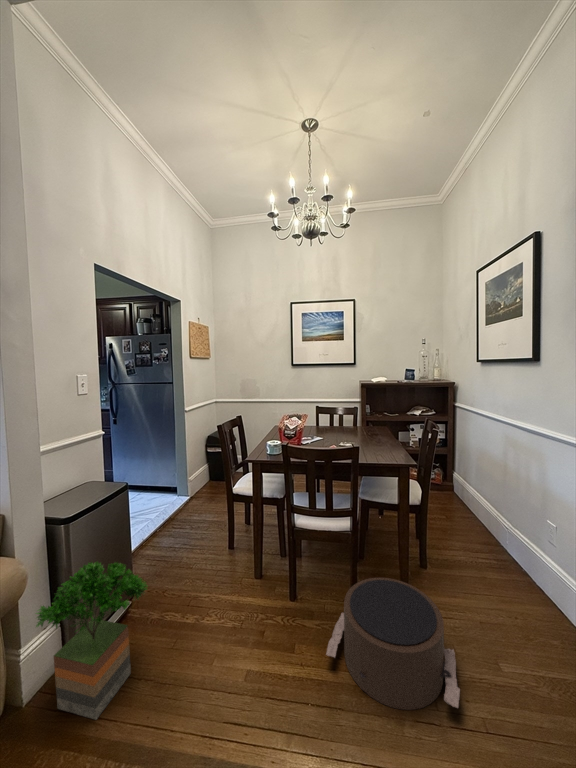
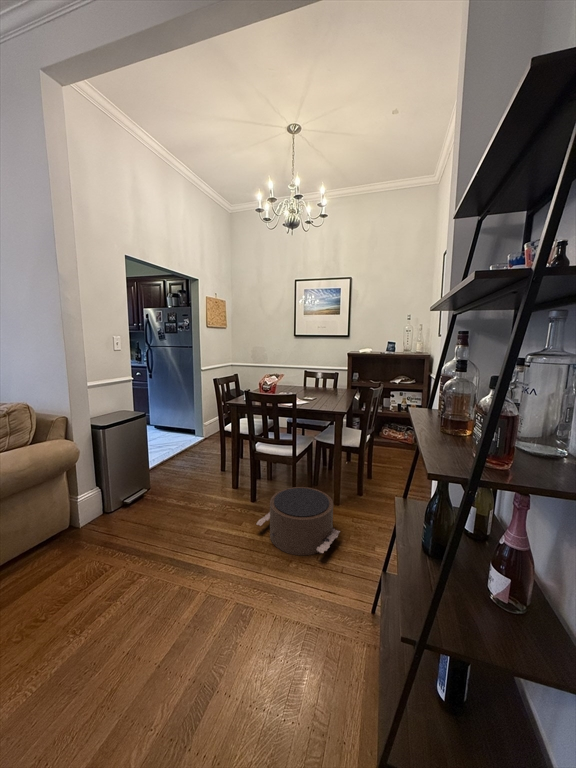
potted tree: present [36,562,148,720] -> none [85,453,150,536]

